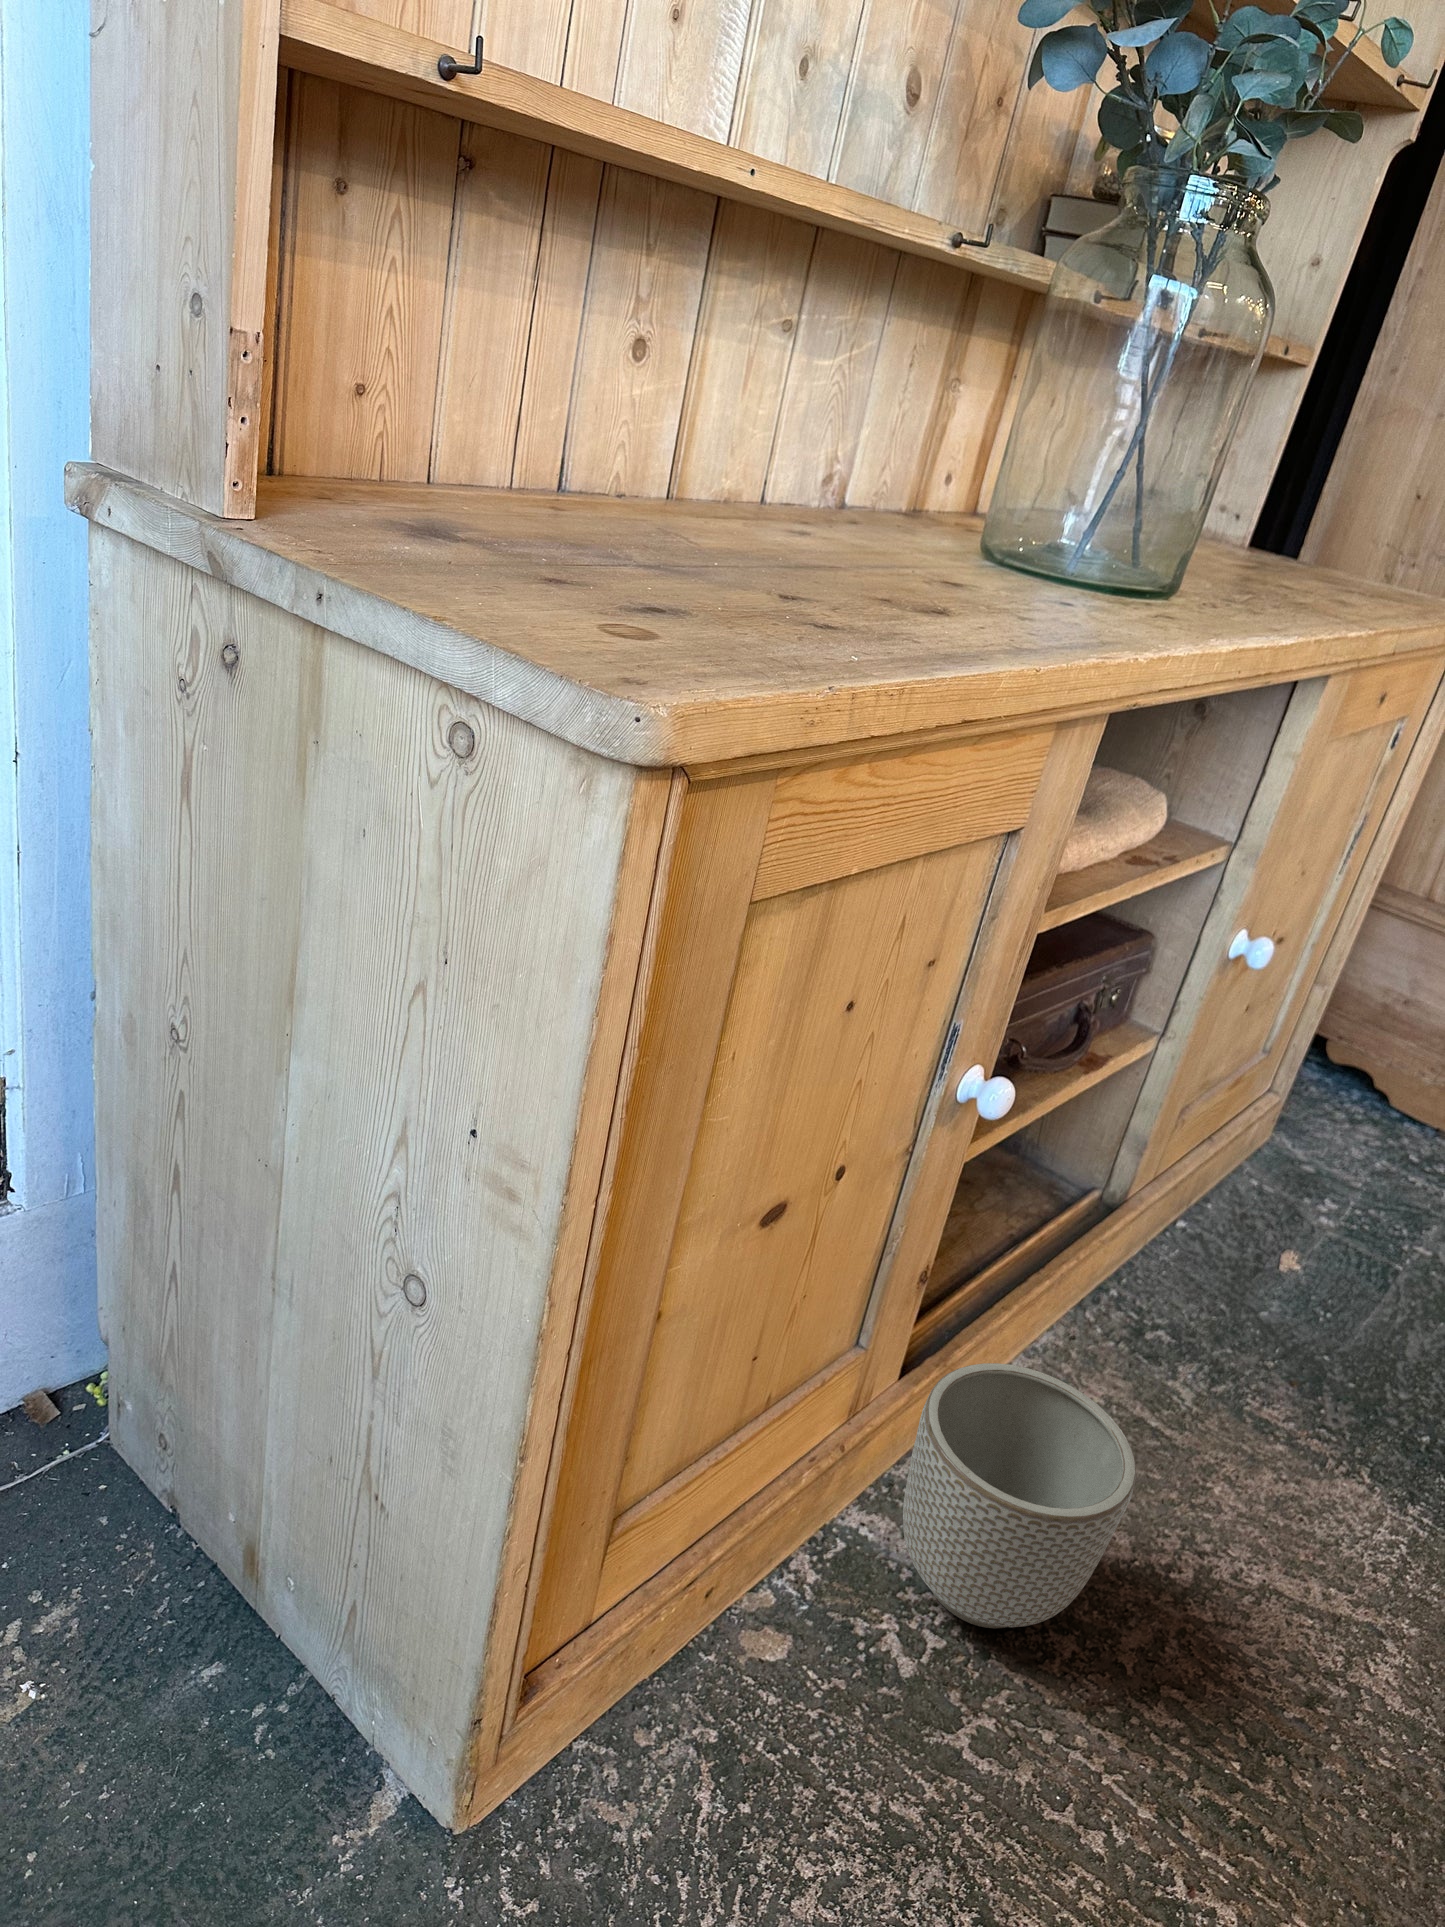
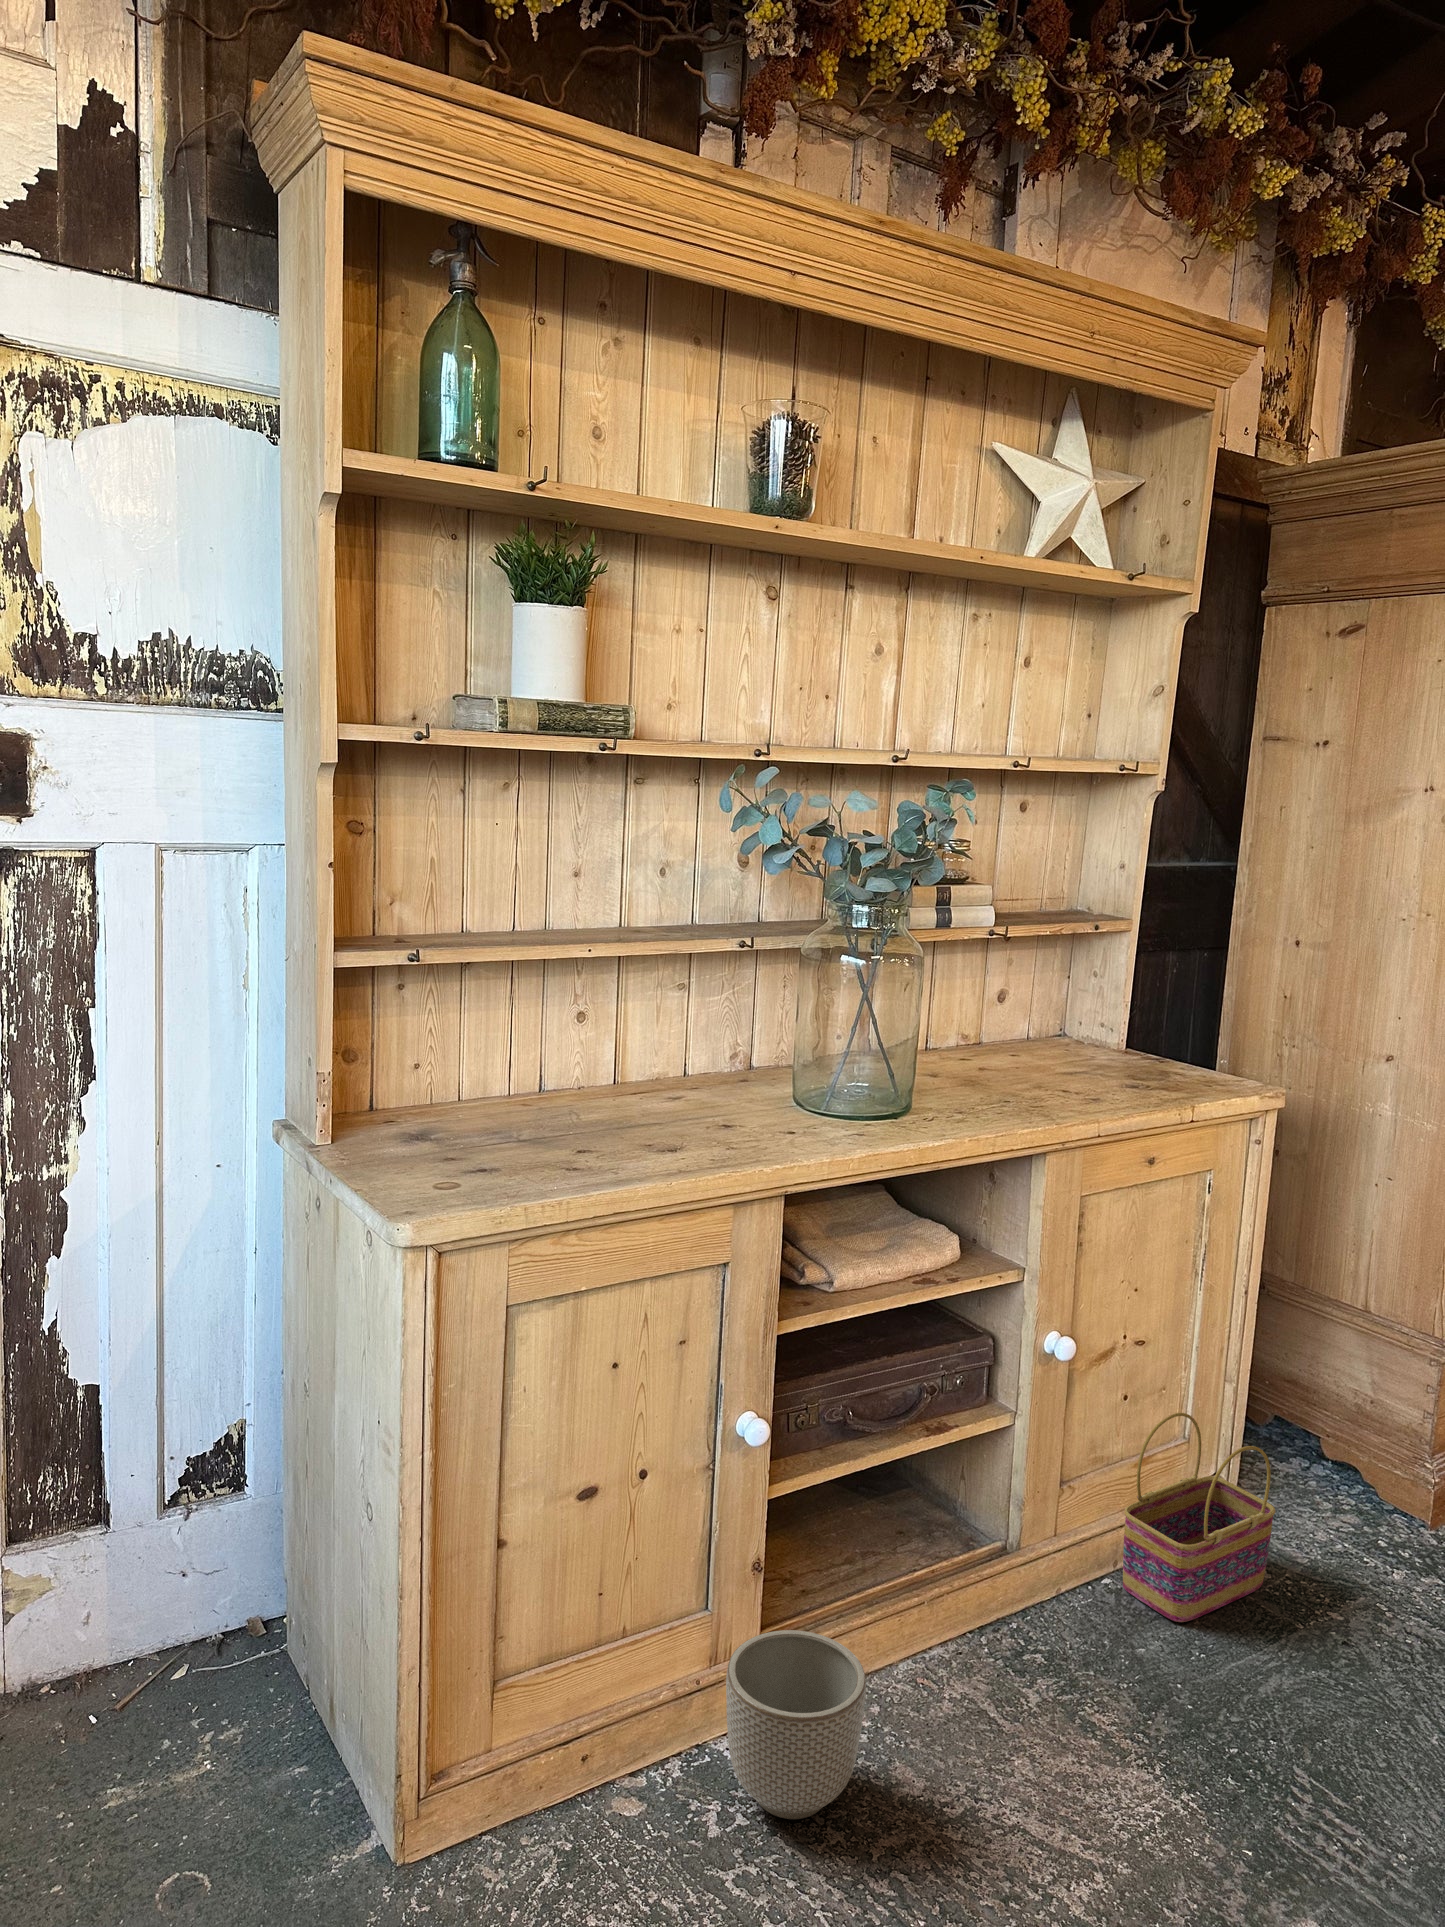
basket: none [1202,1024,1404,1274] -> present [1123,1413,1276,1622]

